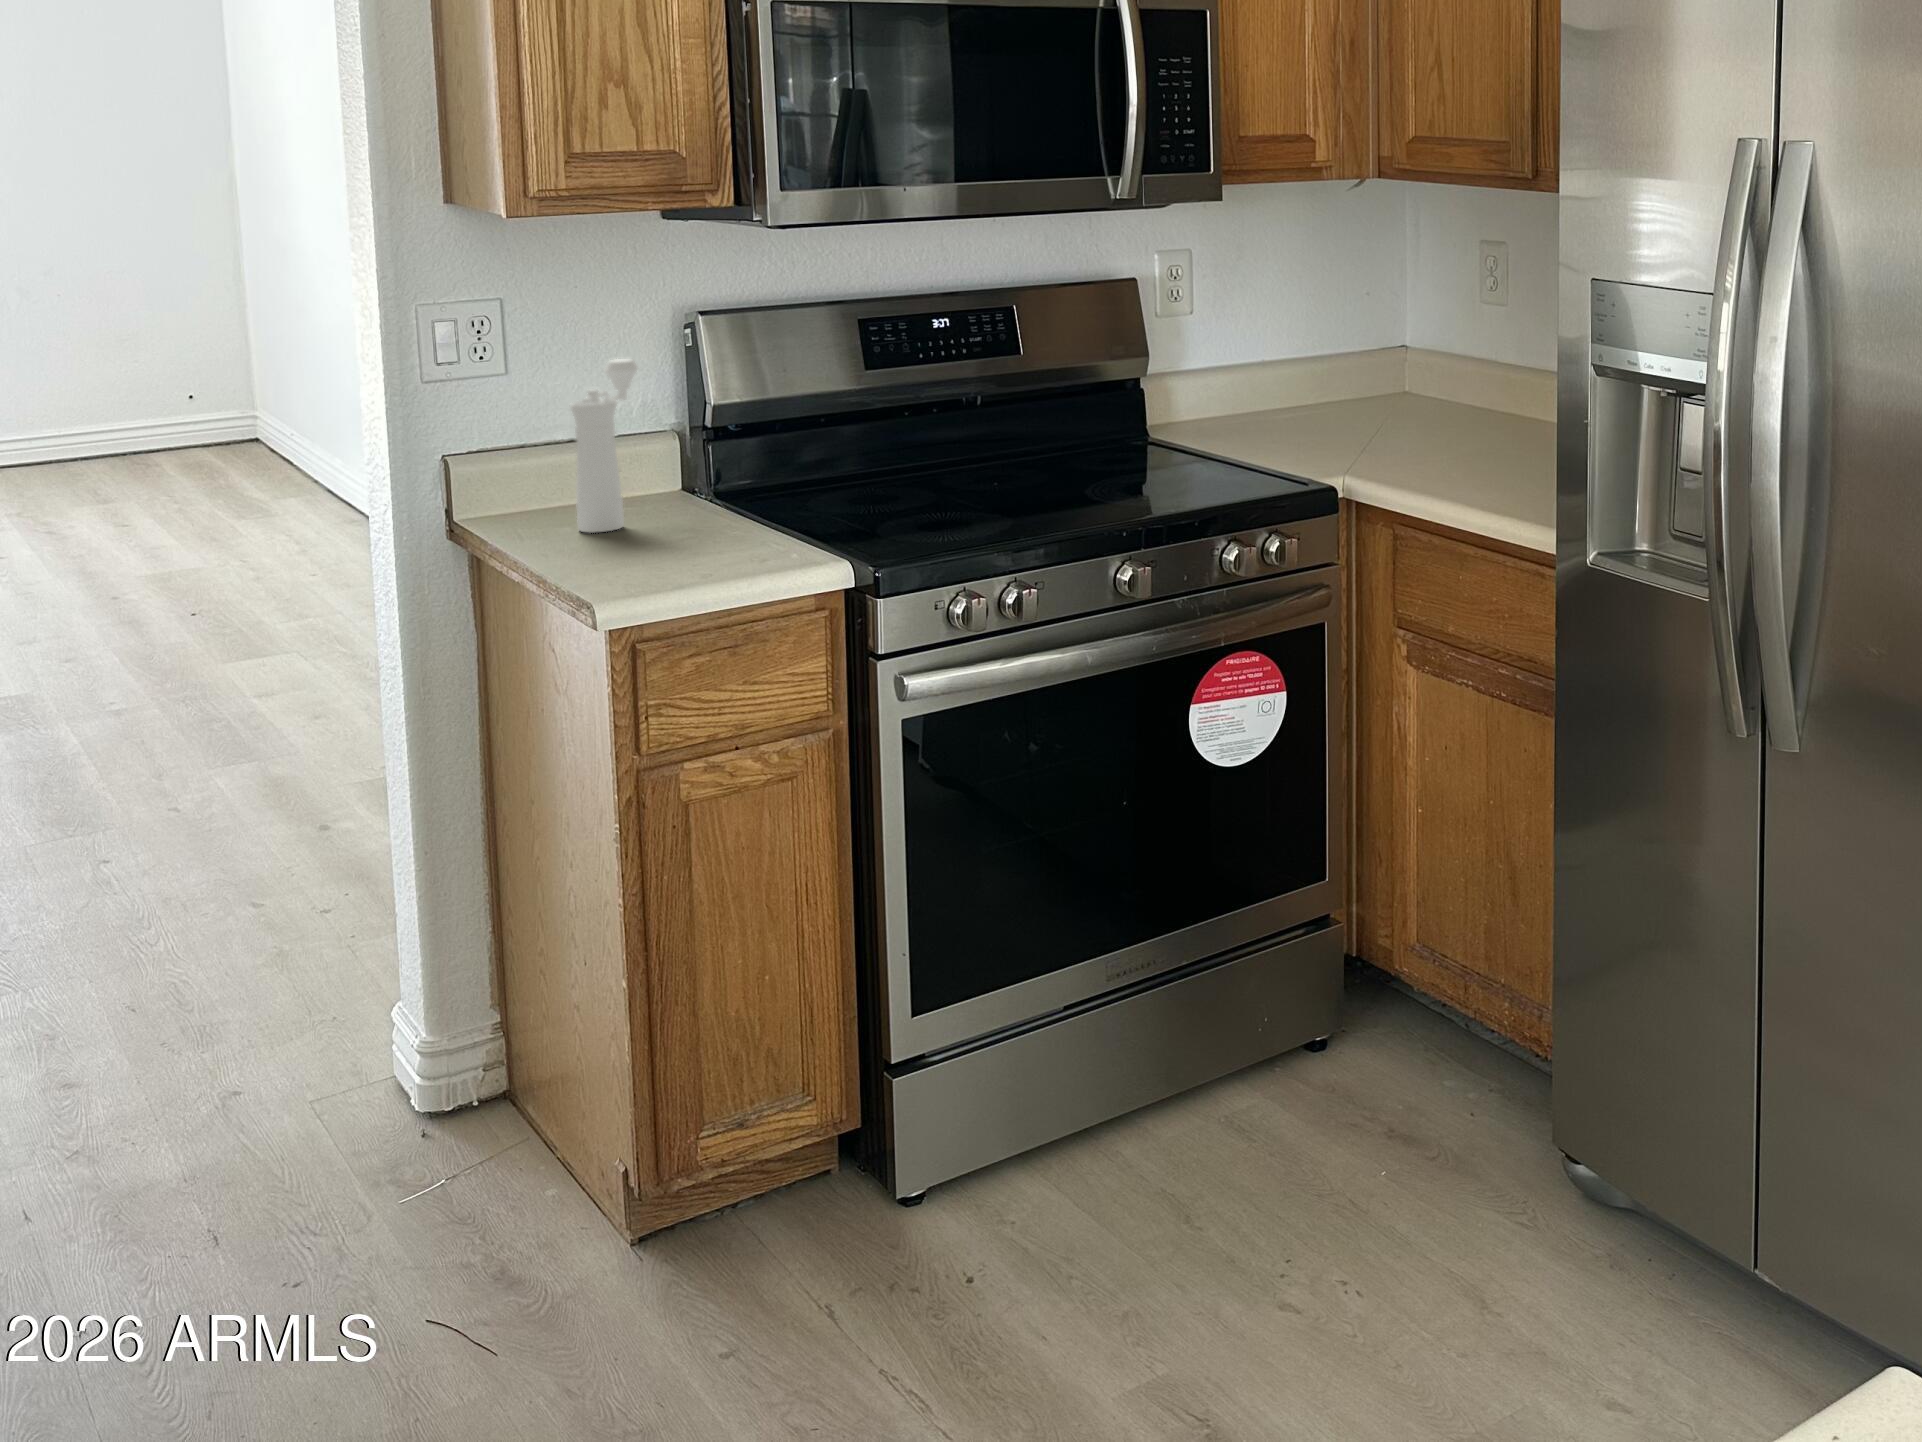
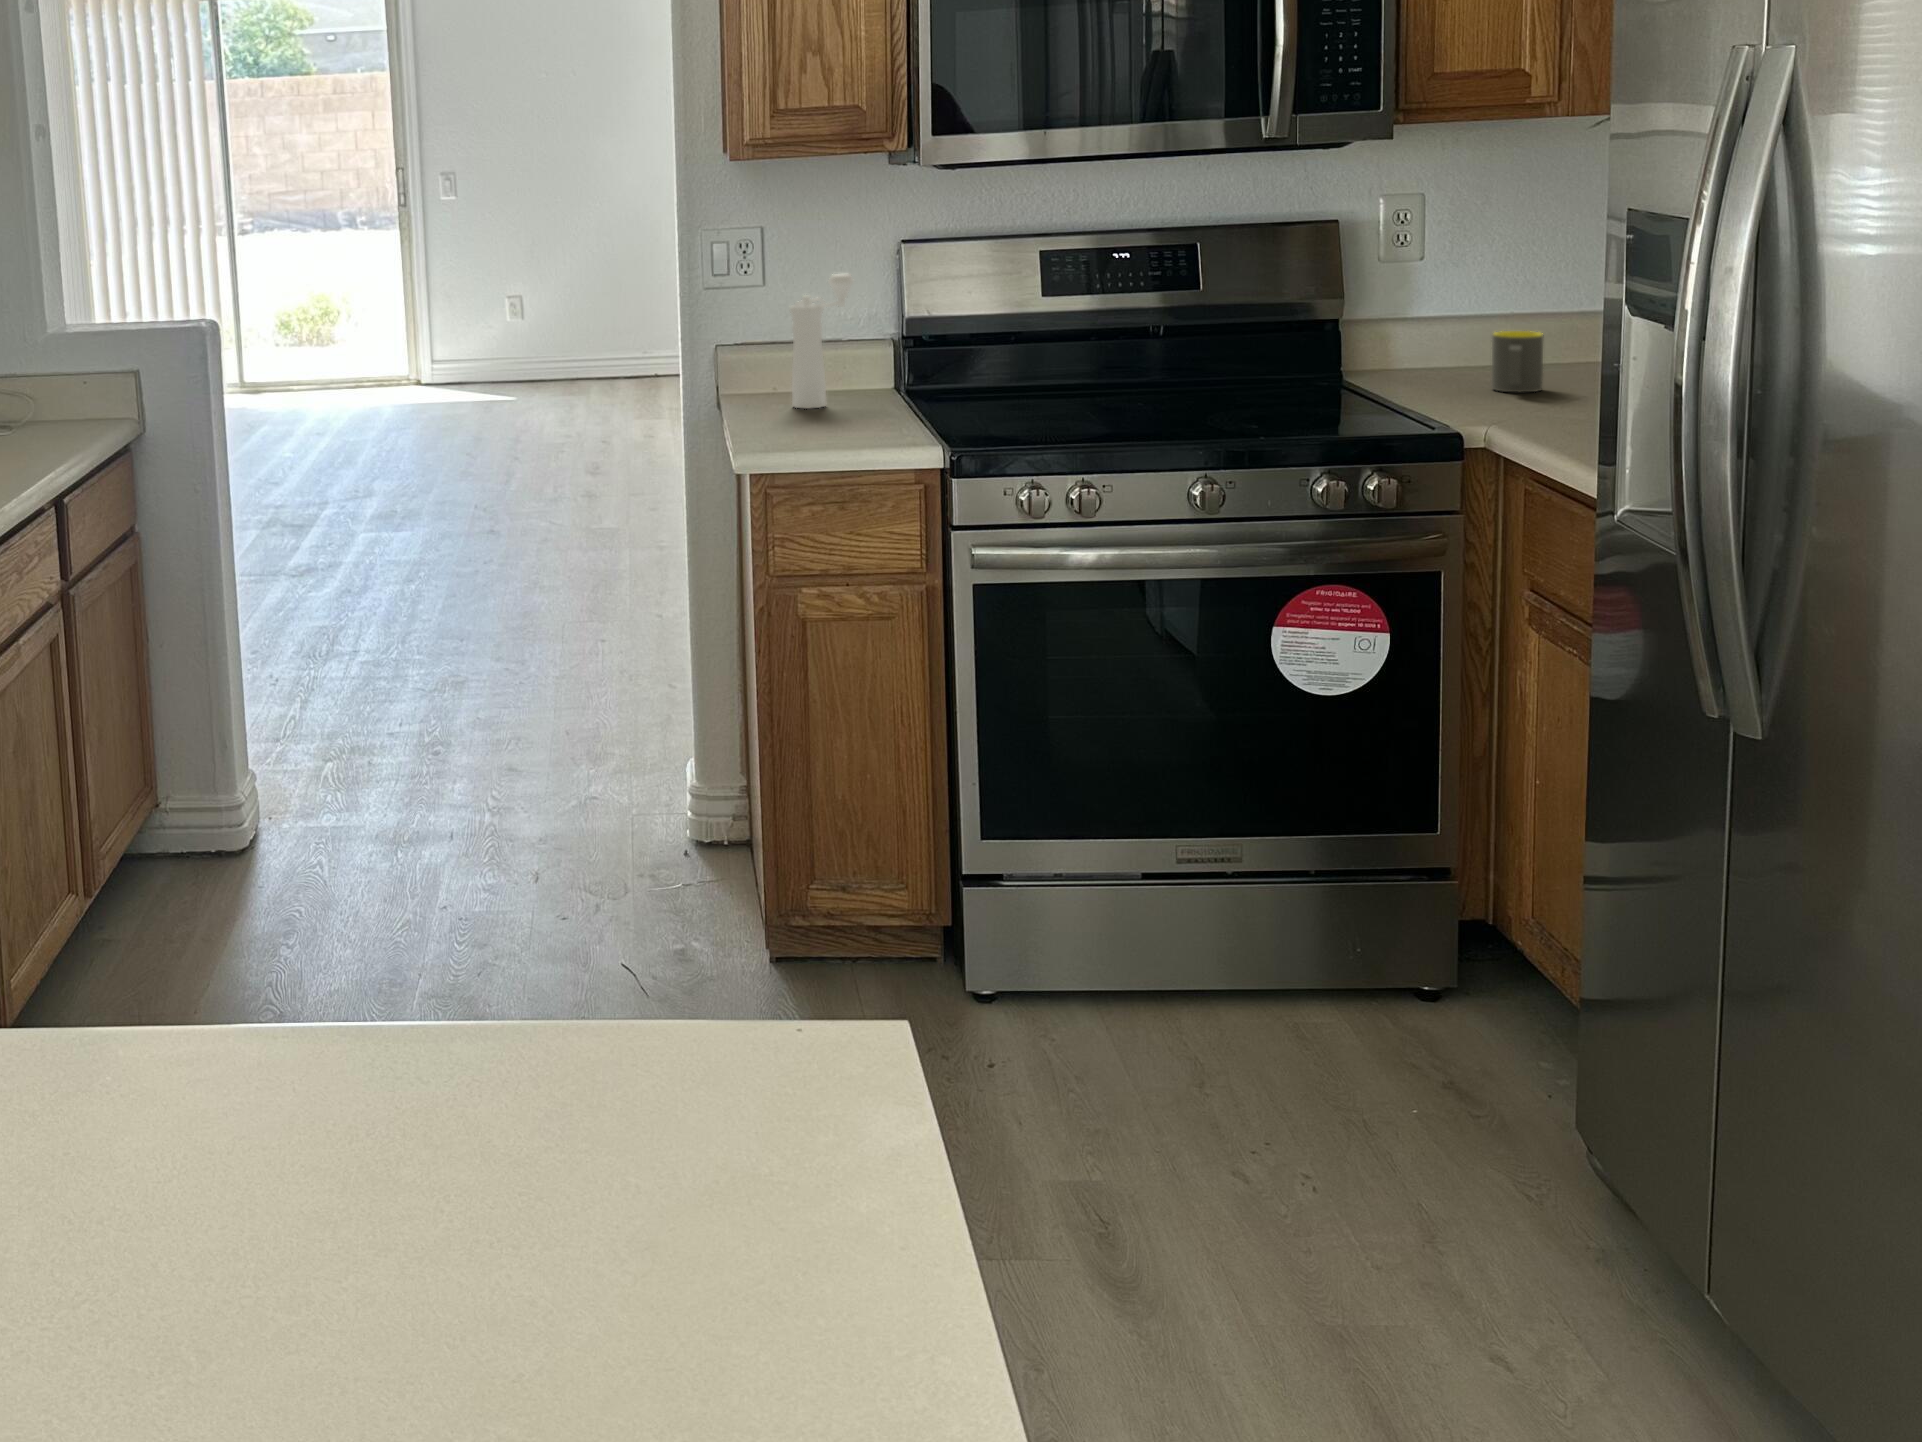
mug: none [1281,381,1324,441] -> present [1492,331,1543,392]

